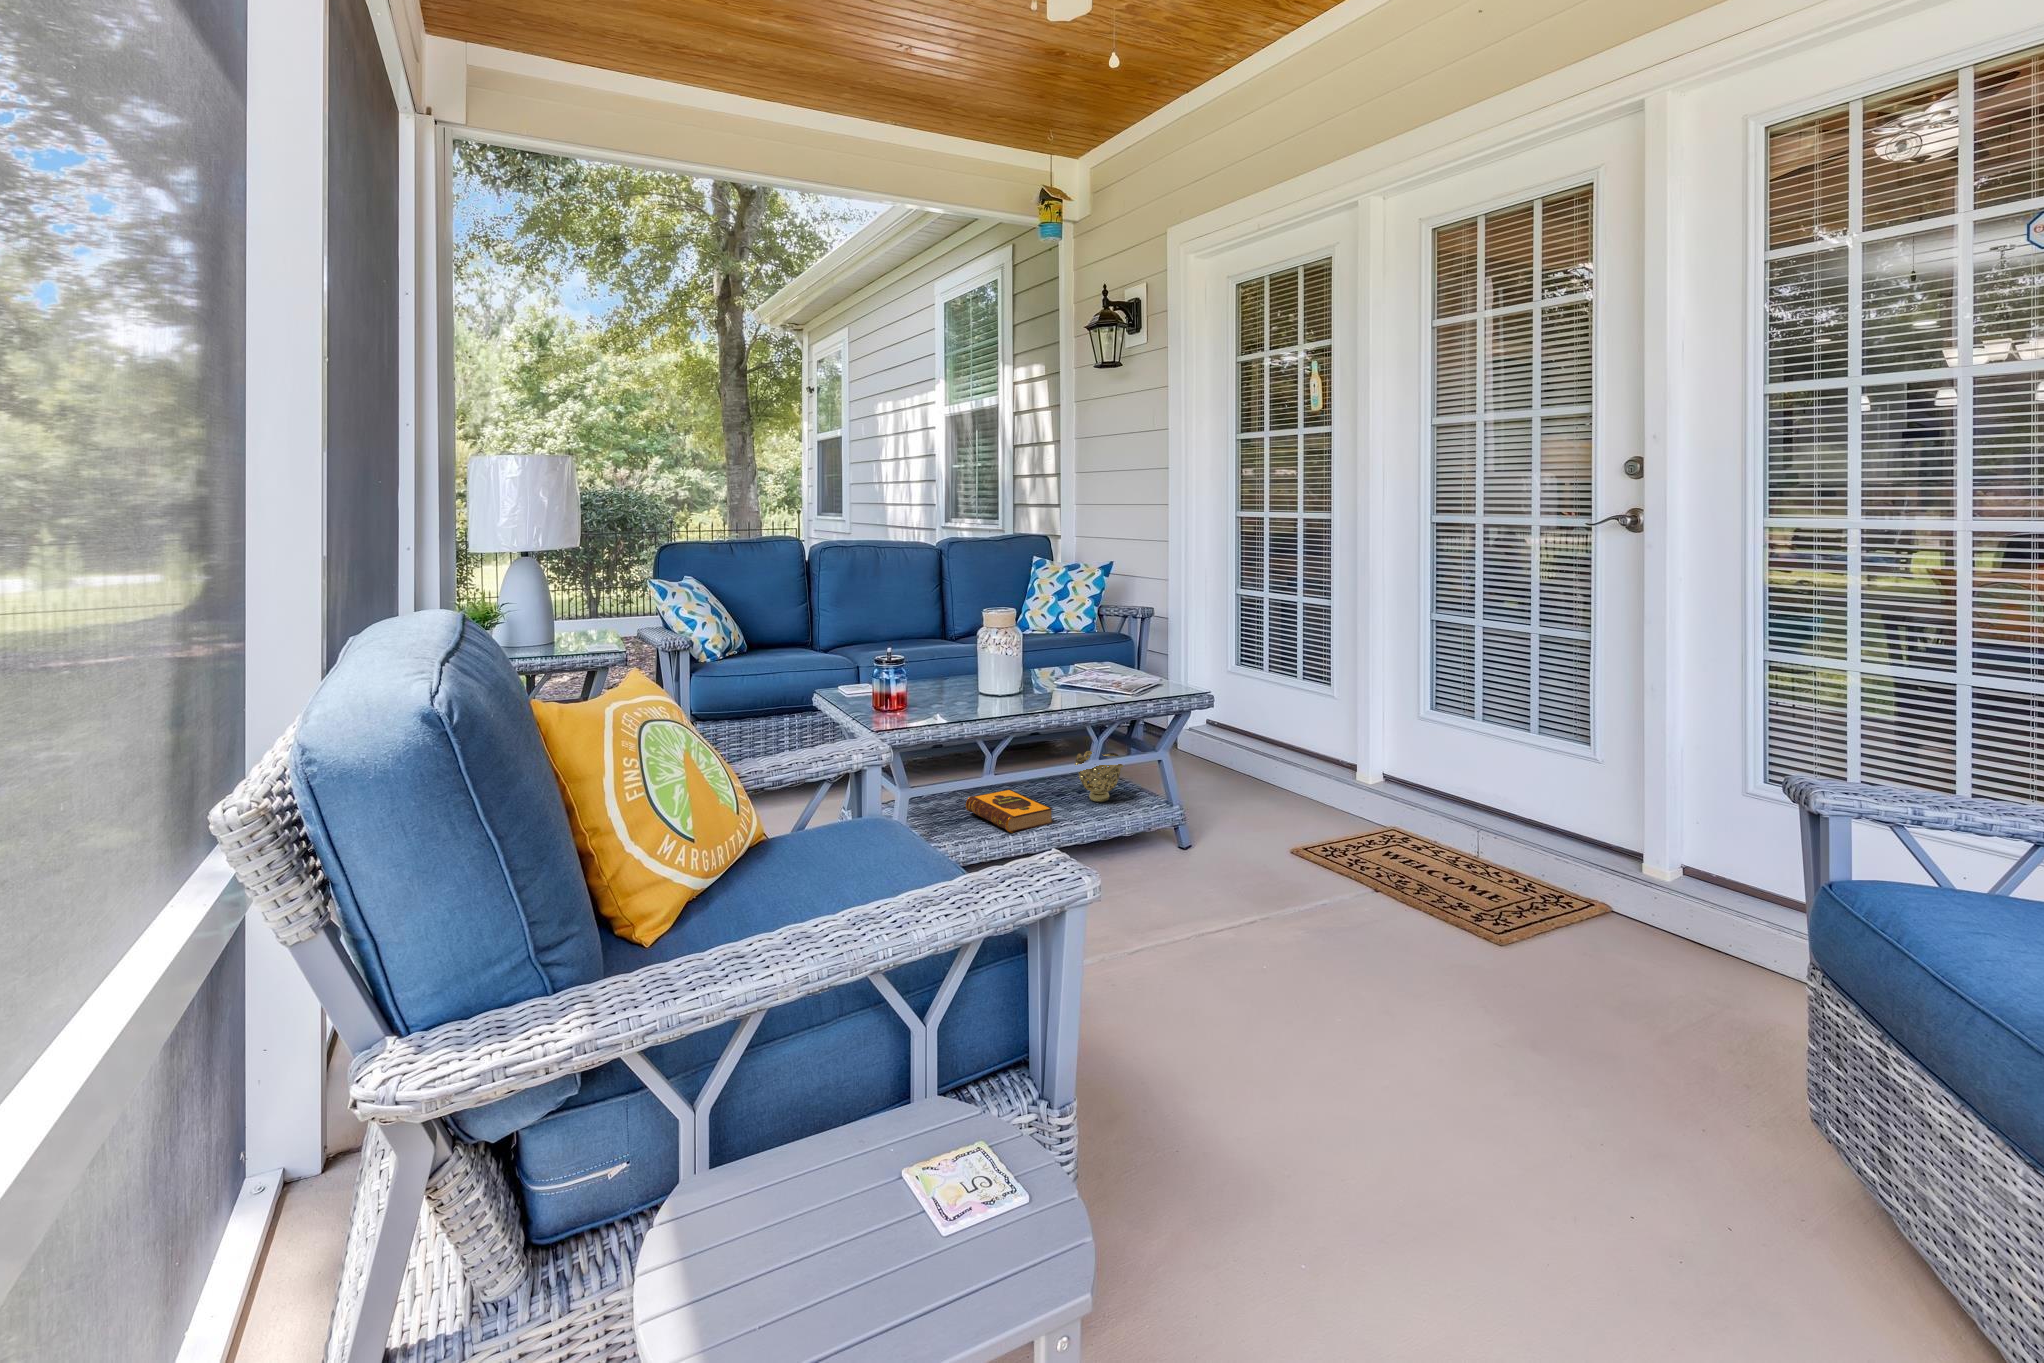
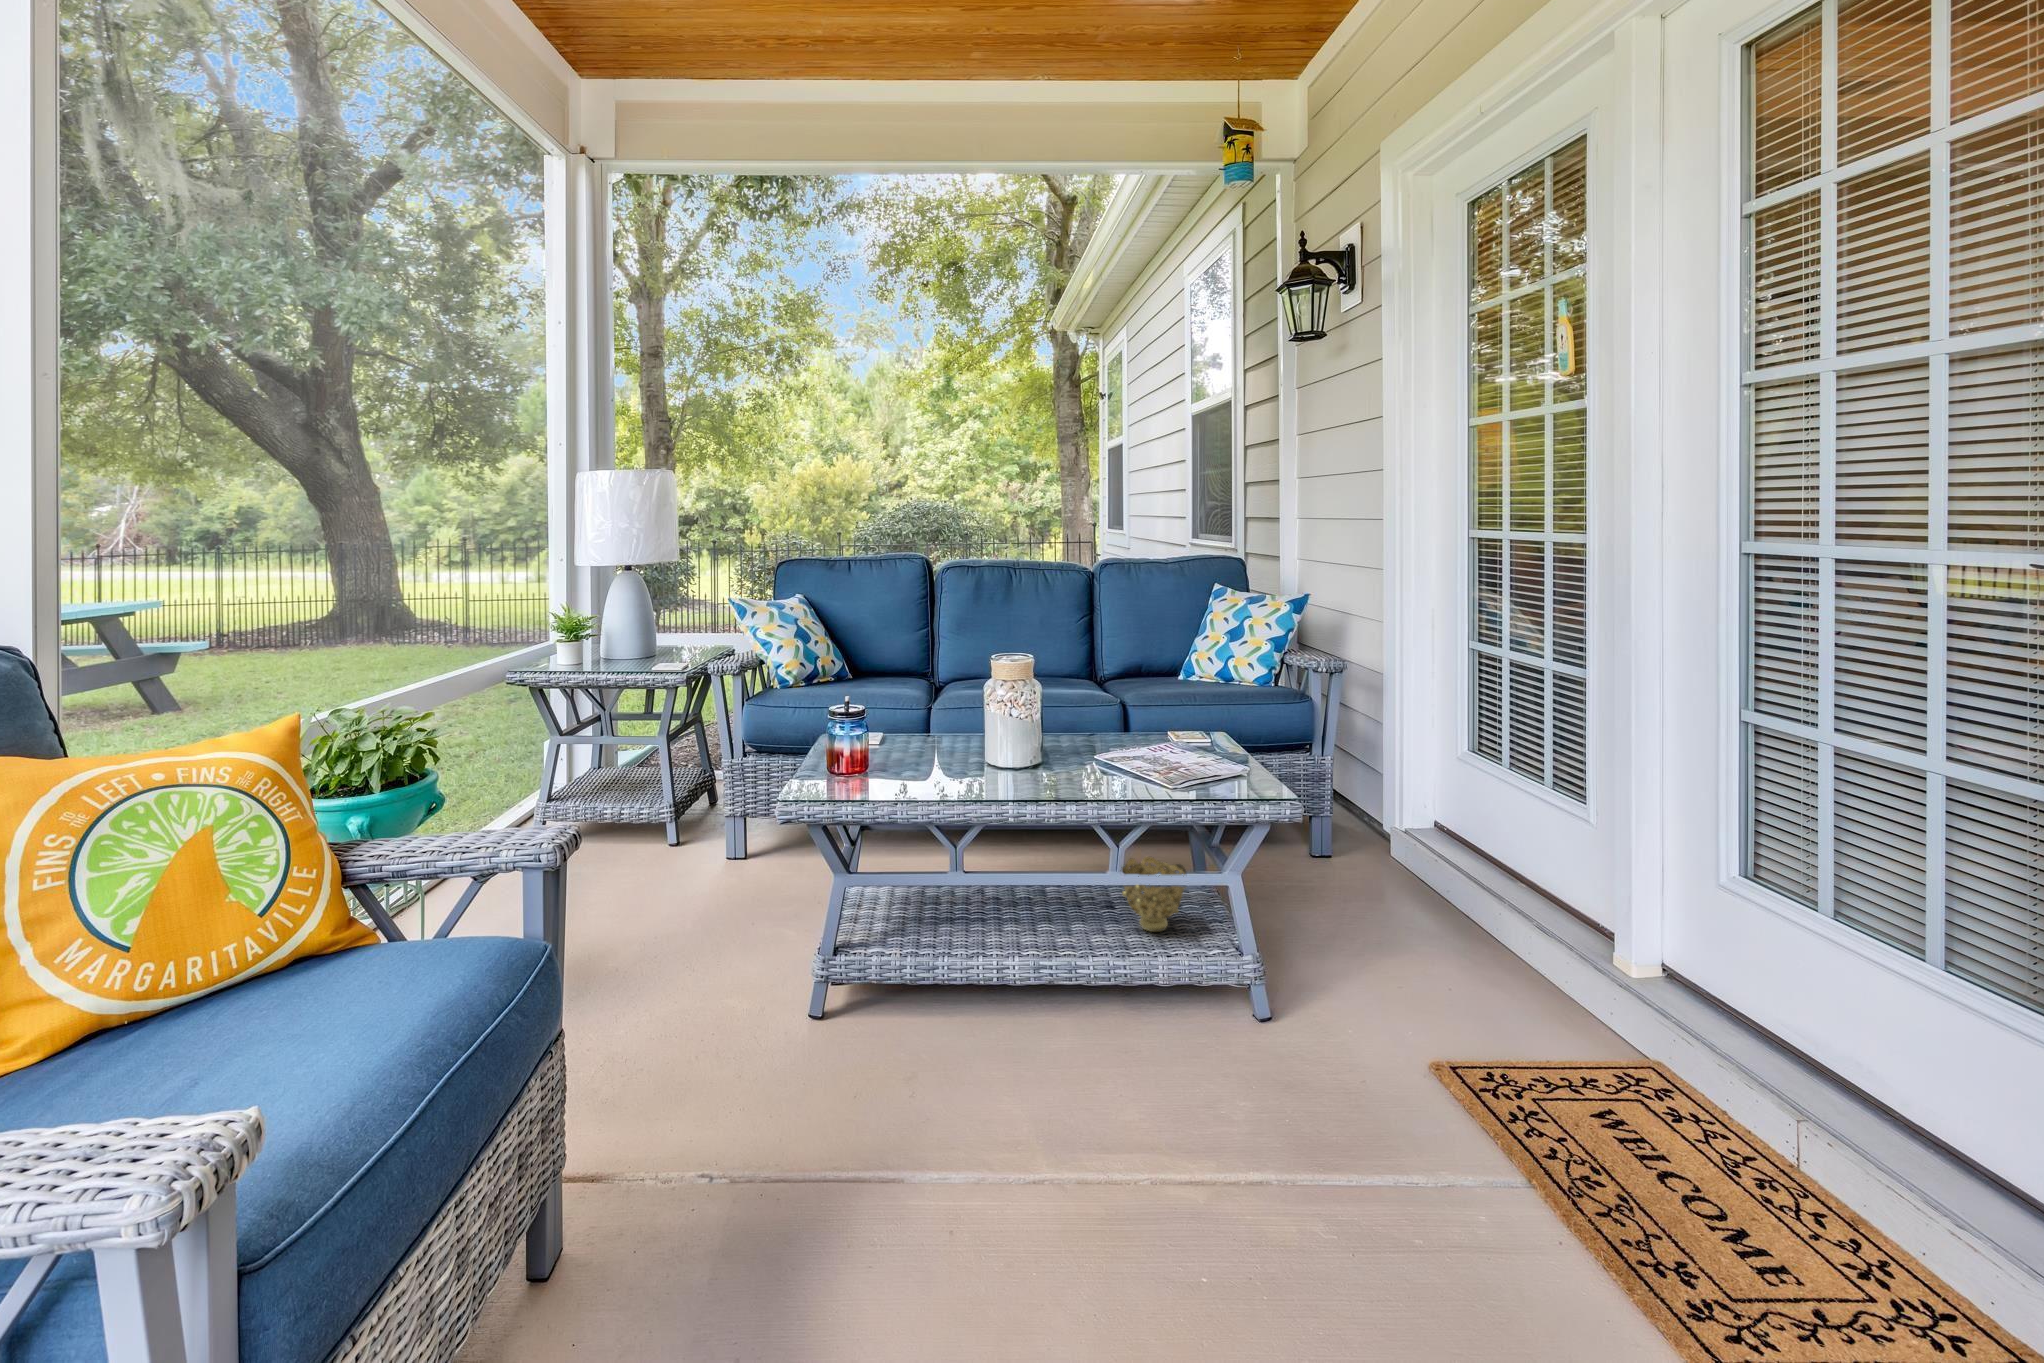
hardback book: present [966,789,1053,833] -> none [969,892,1059,958]

